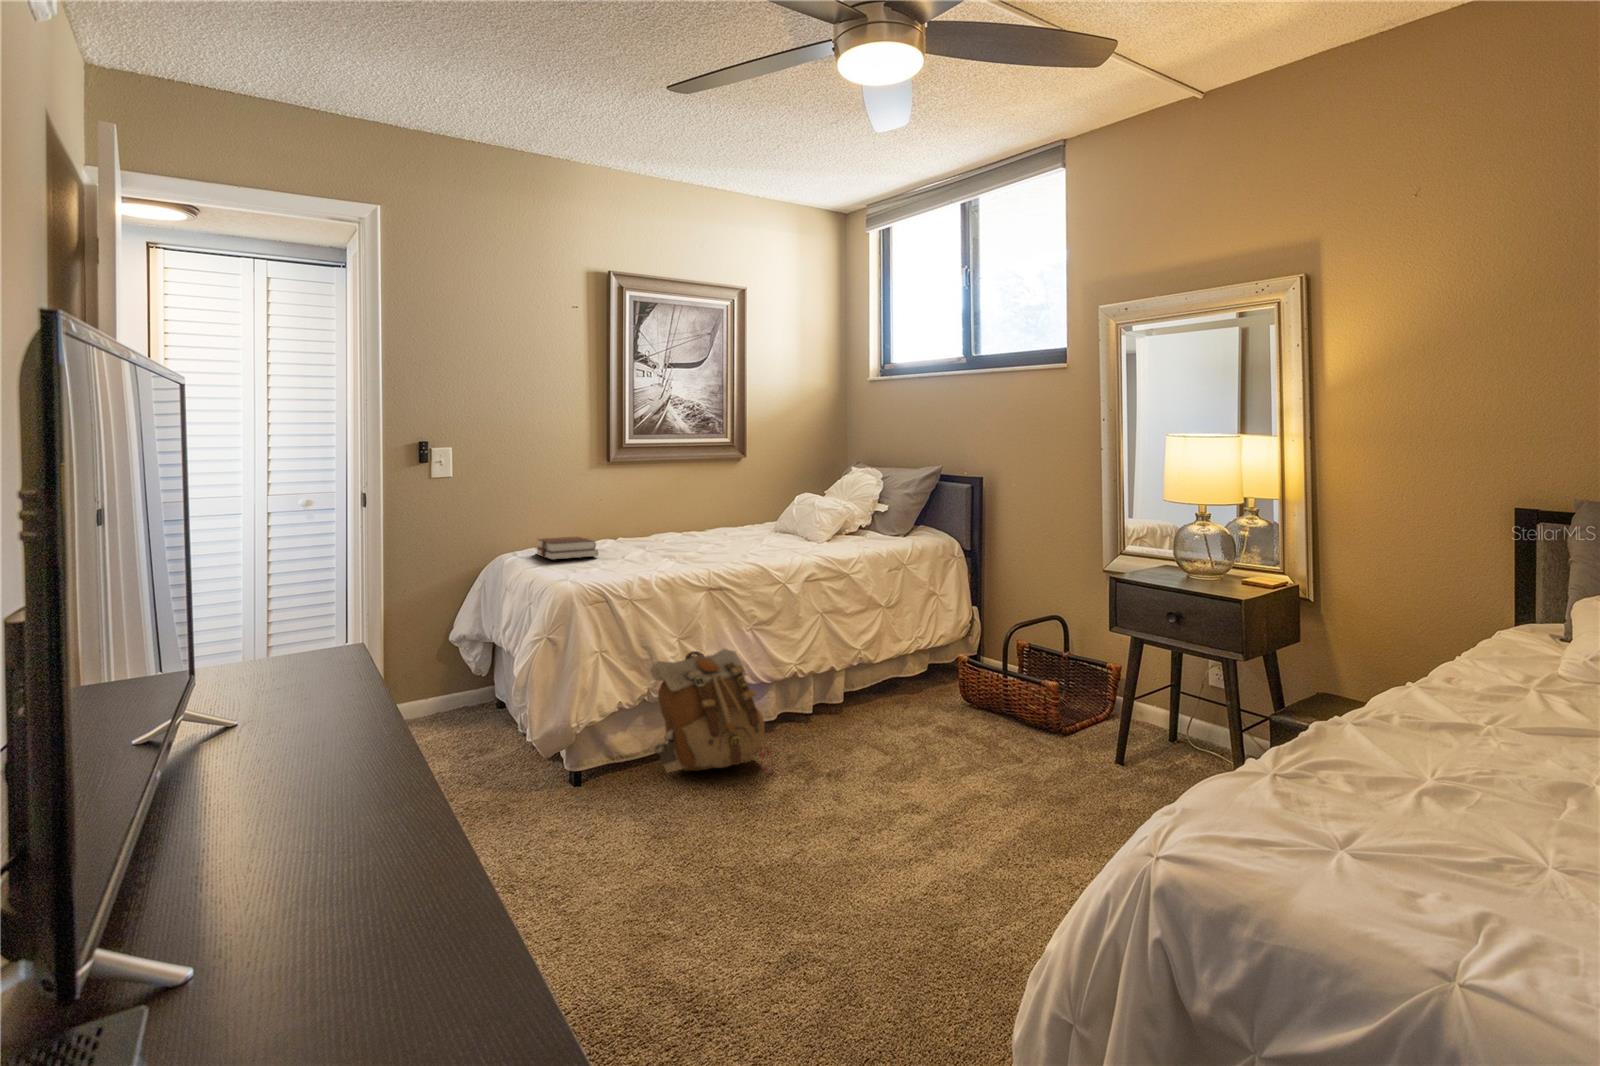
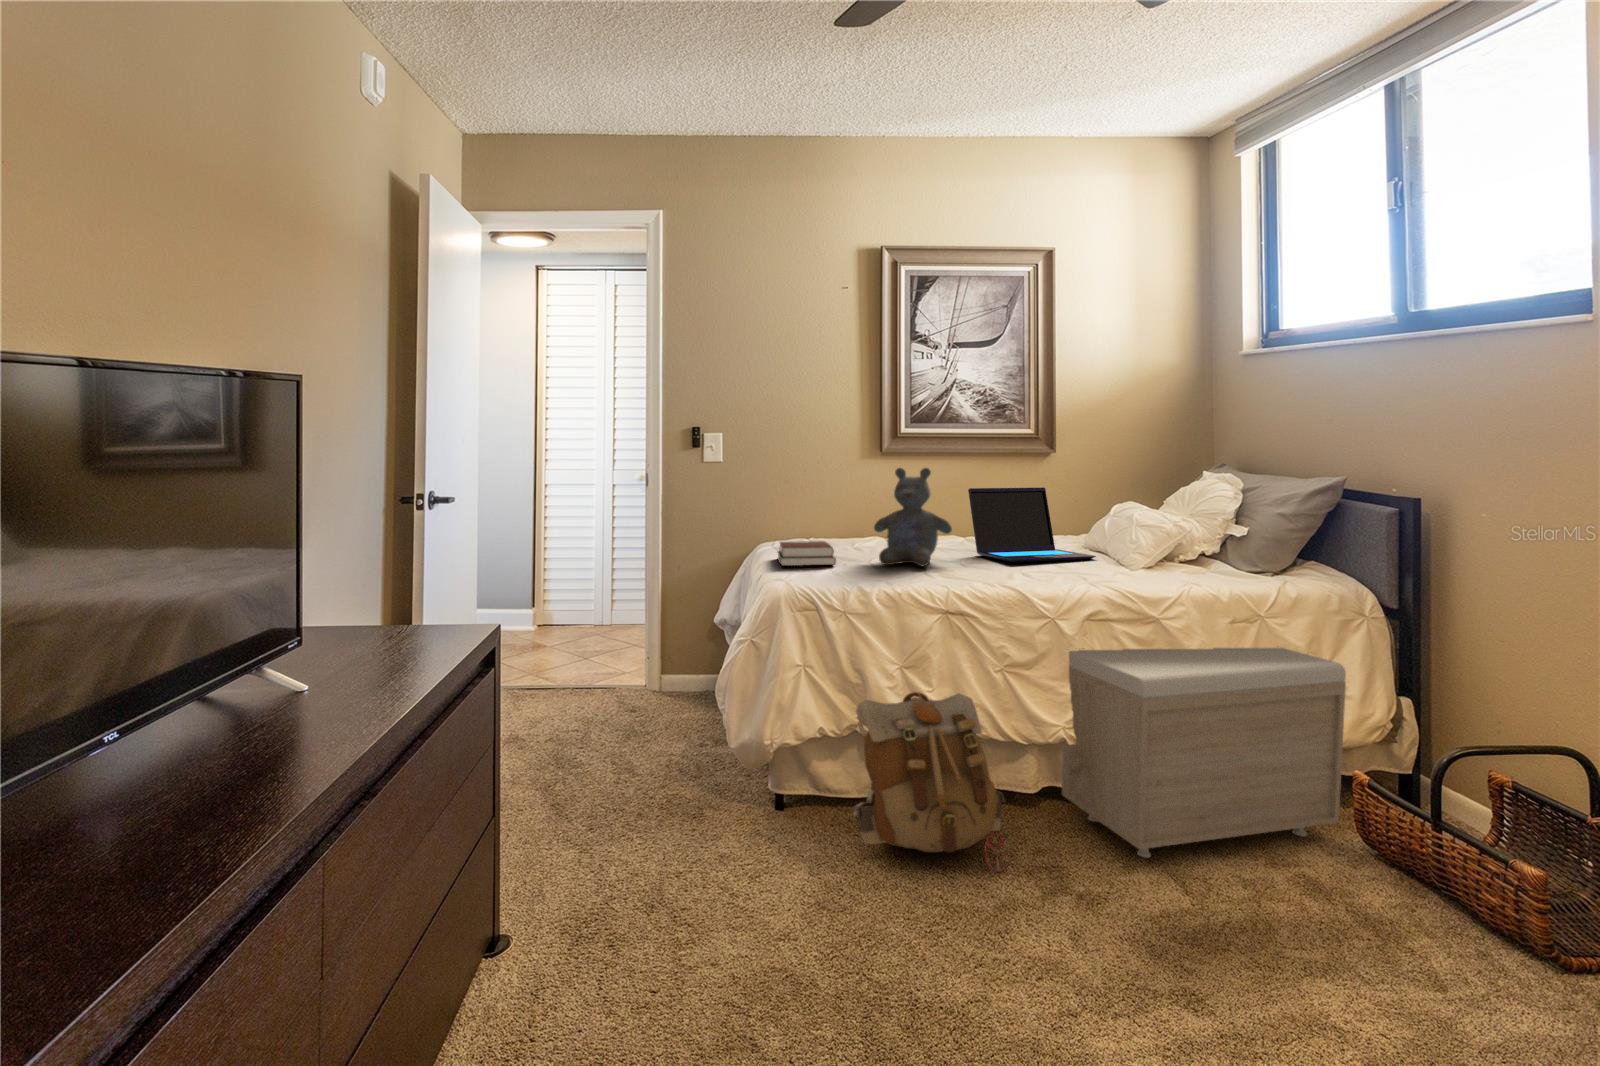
stuffed bear: none [625,472,691,554] -> present [874,468,952,566]
laptop: none [695,485,797,546] -> present [968,488,1096,562]
storage bench: none [792,591,968,747] -> present [1062,646,1346,858]

